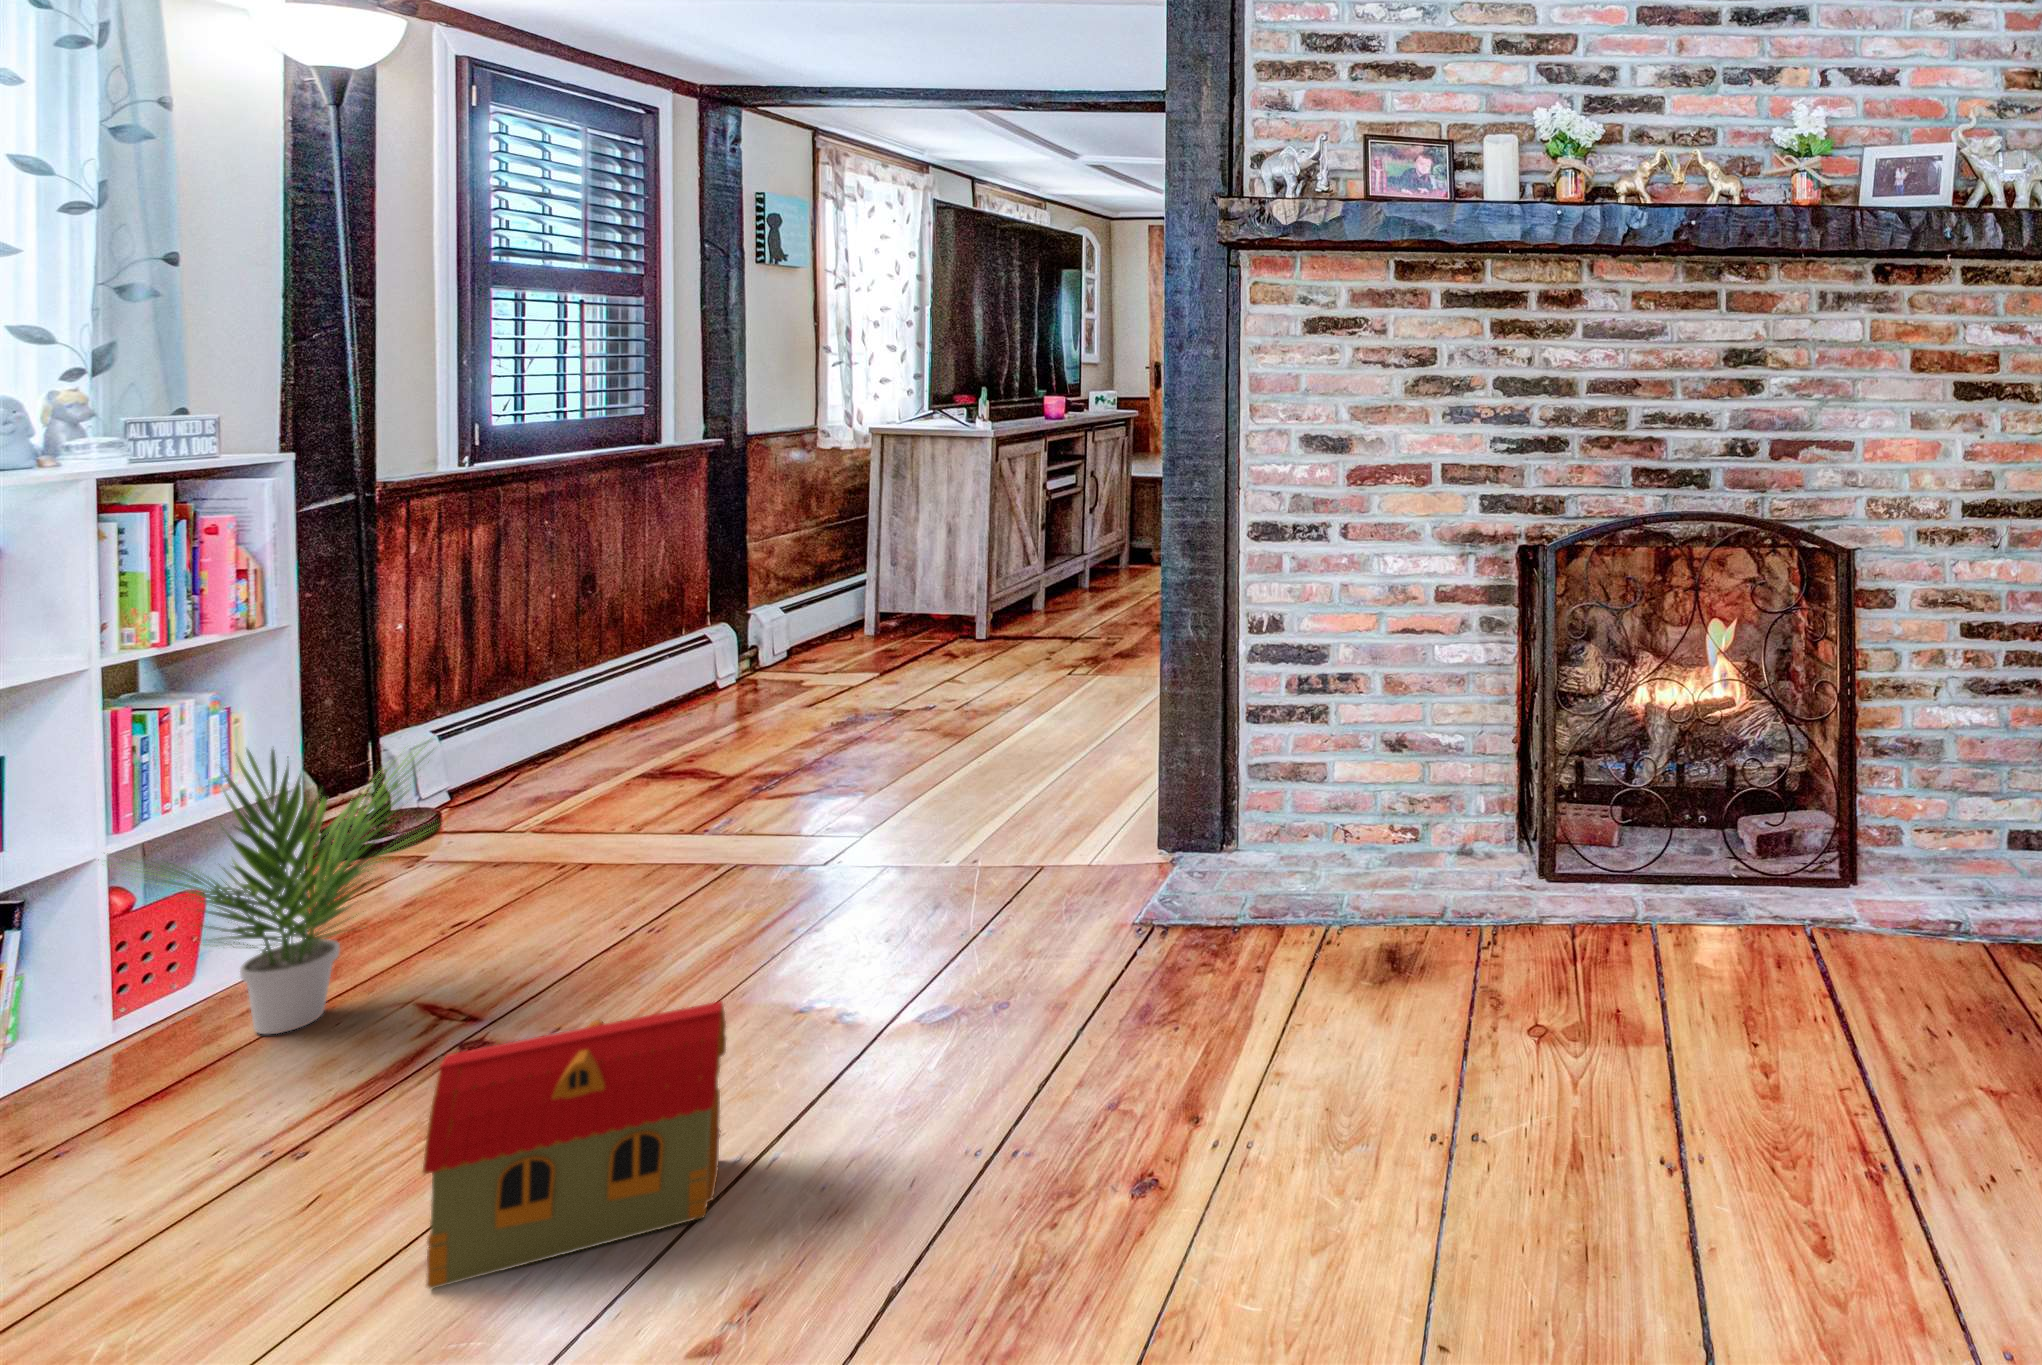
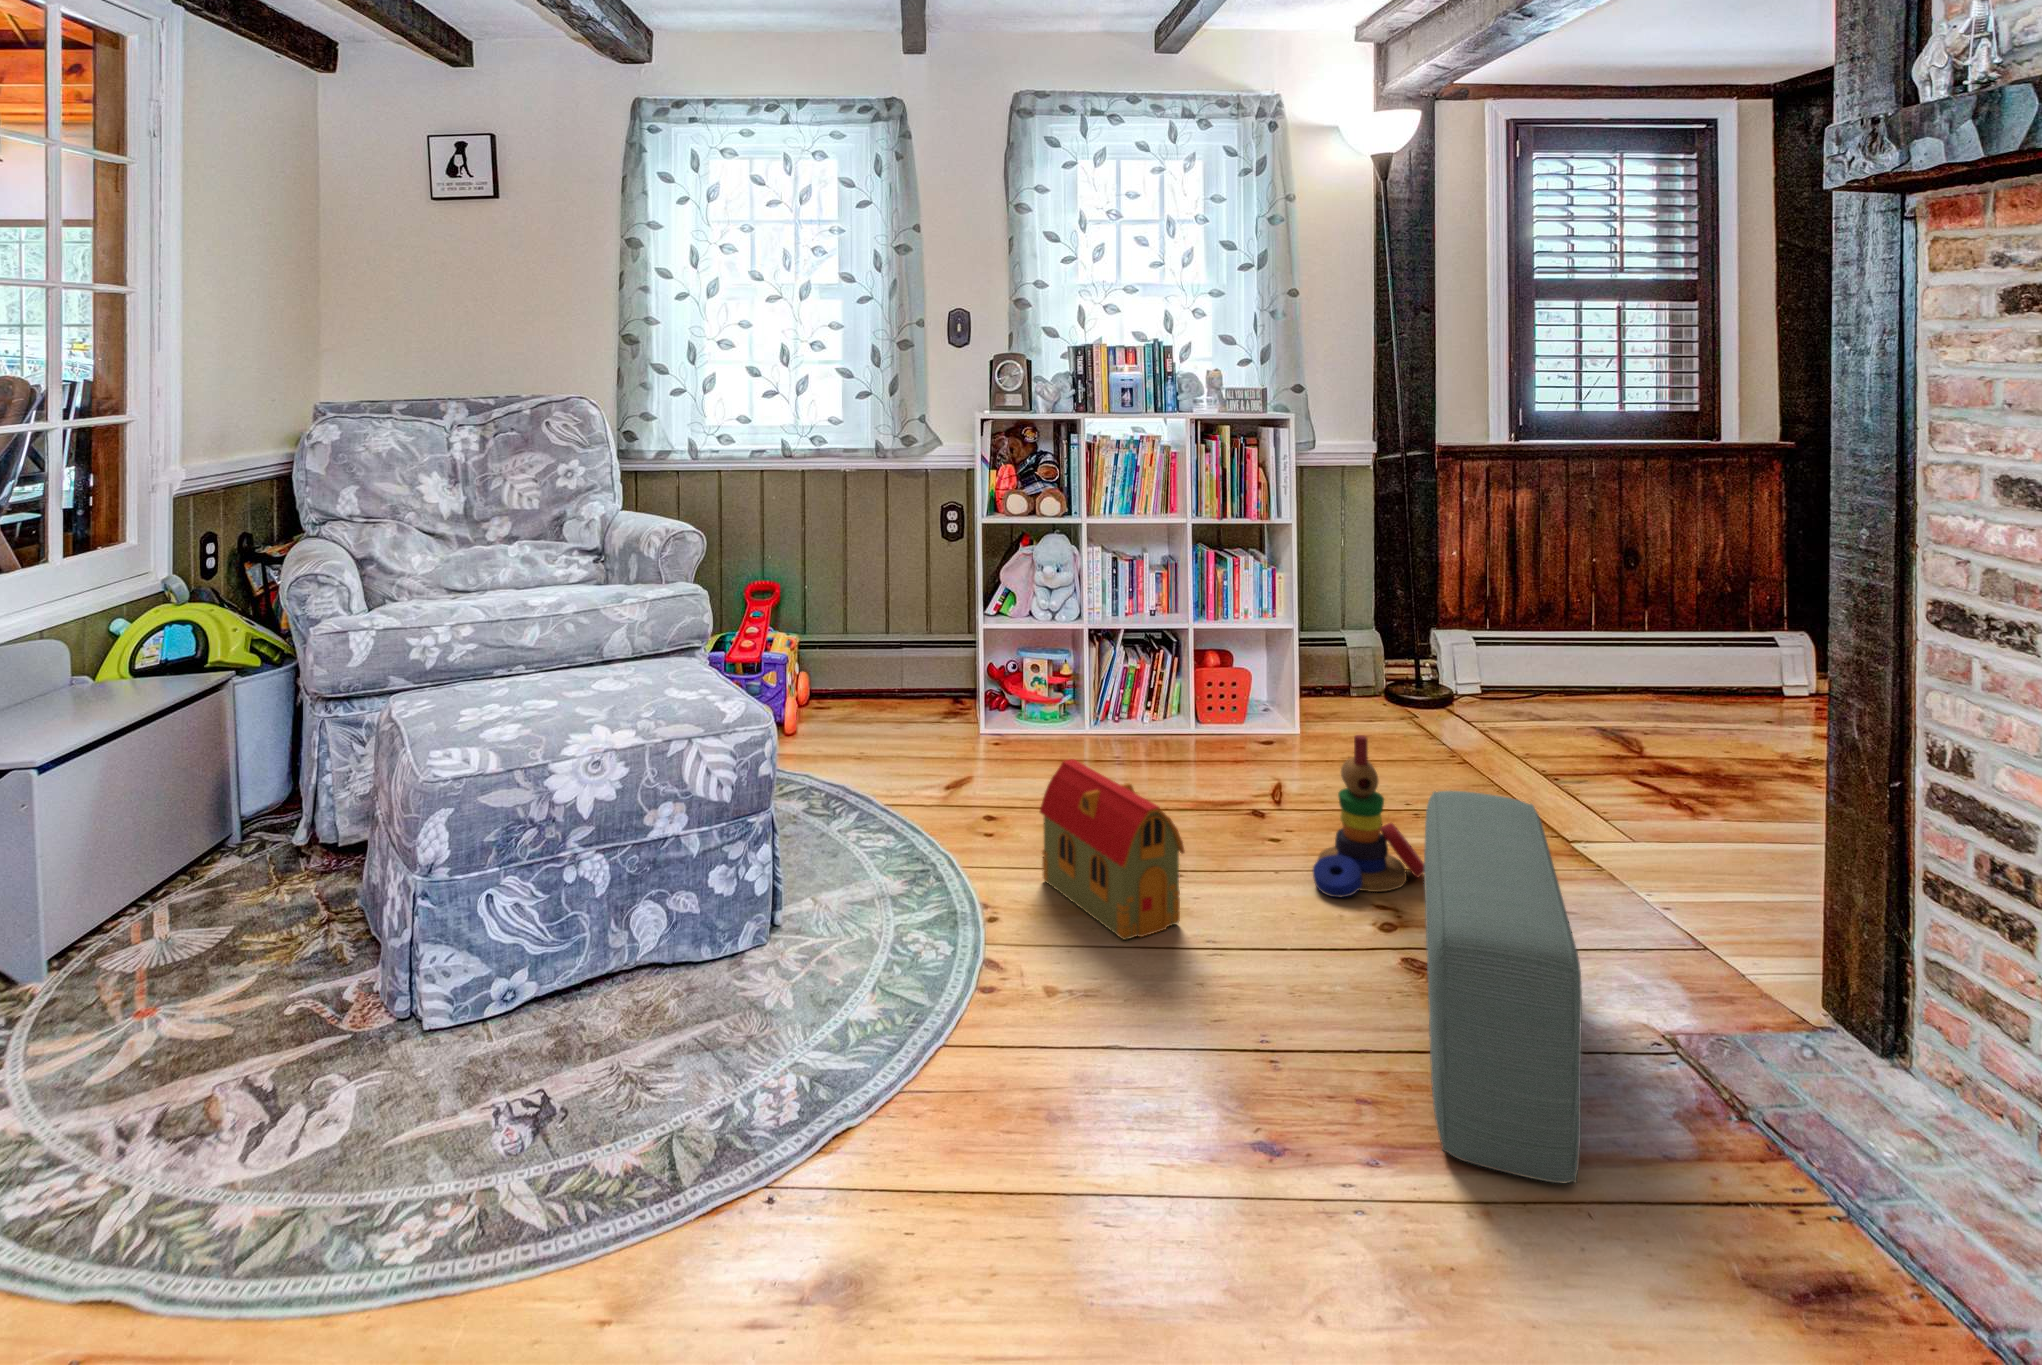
potted plant: present [98,738,431,1034] -> none [1150,585,1291,758]
pouf: none [935,790,1282,1066] -> present [1424,791,1582,1183]
stacking toy: none [694,825,827,1031] -> present [1313,735,1424,897]

